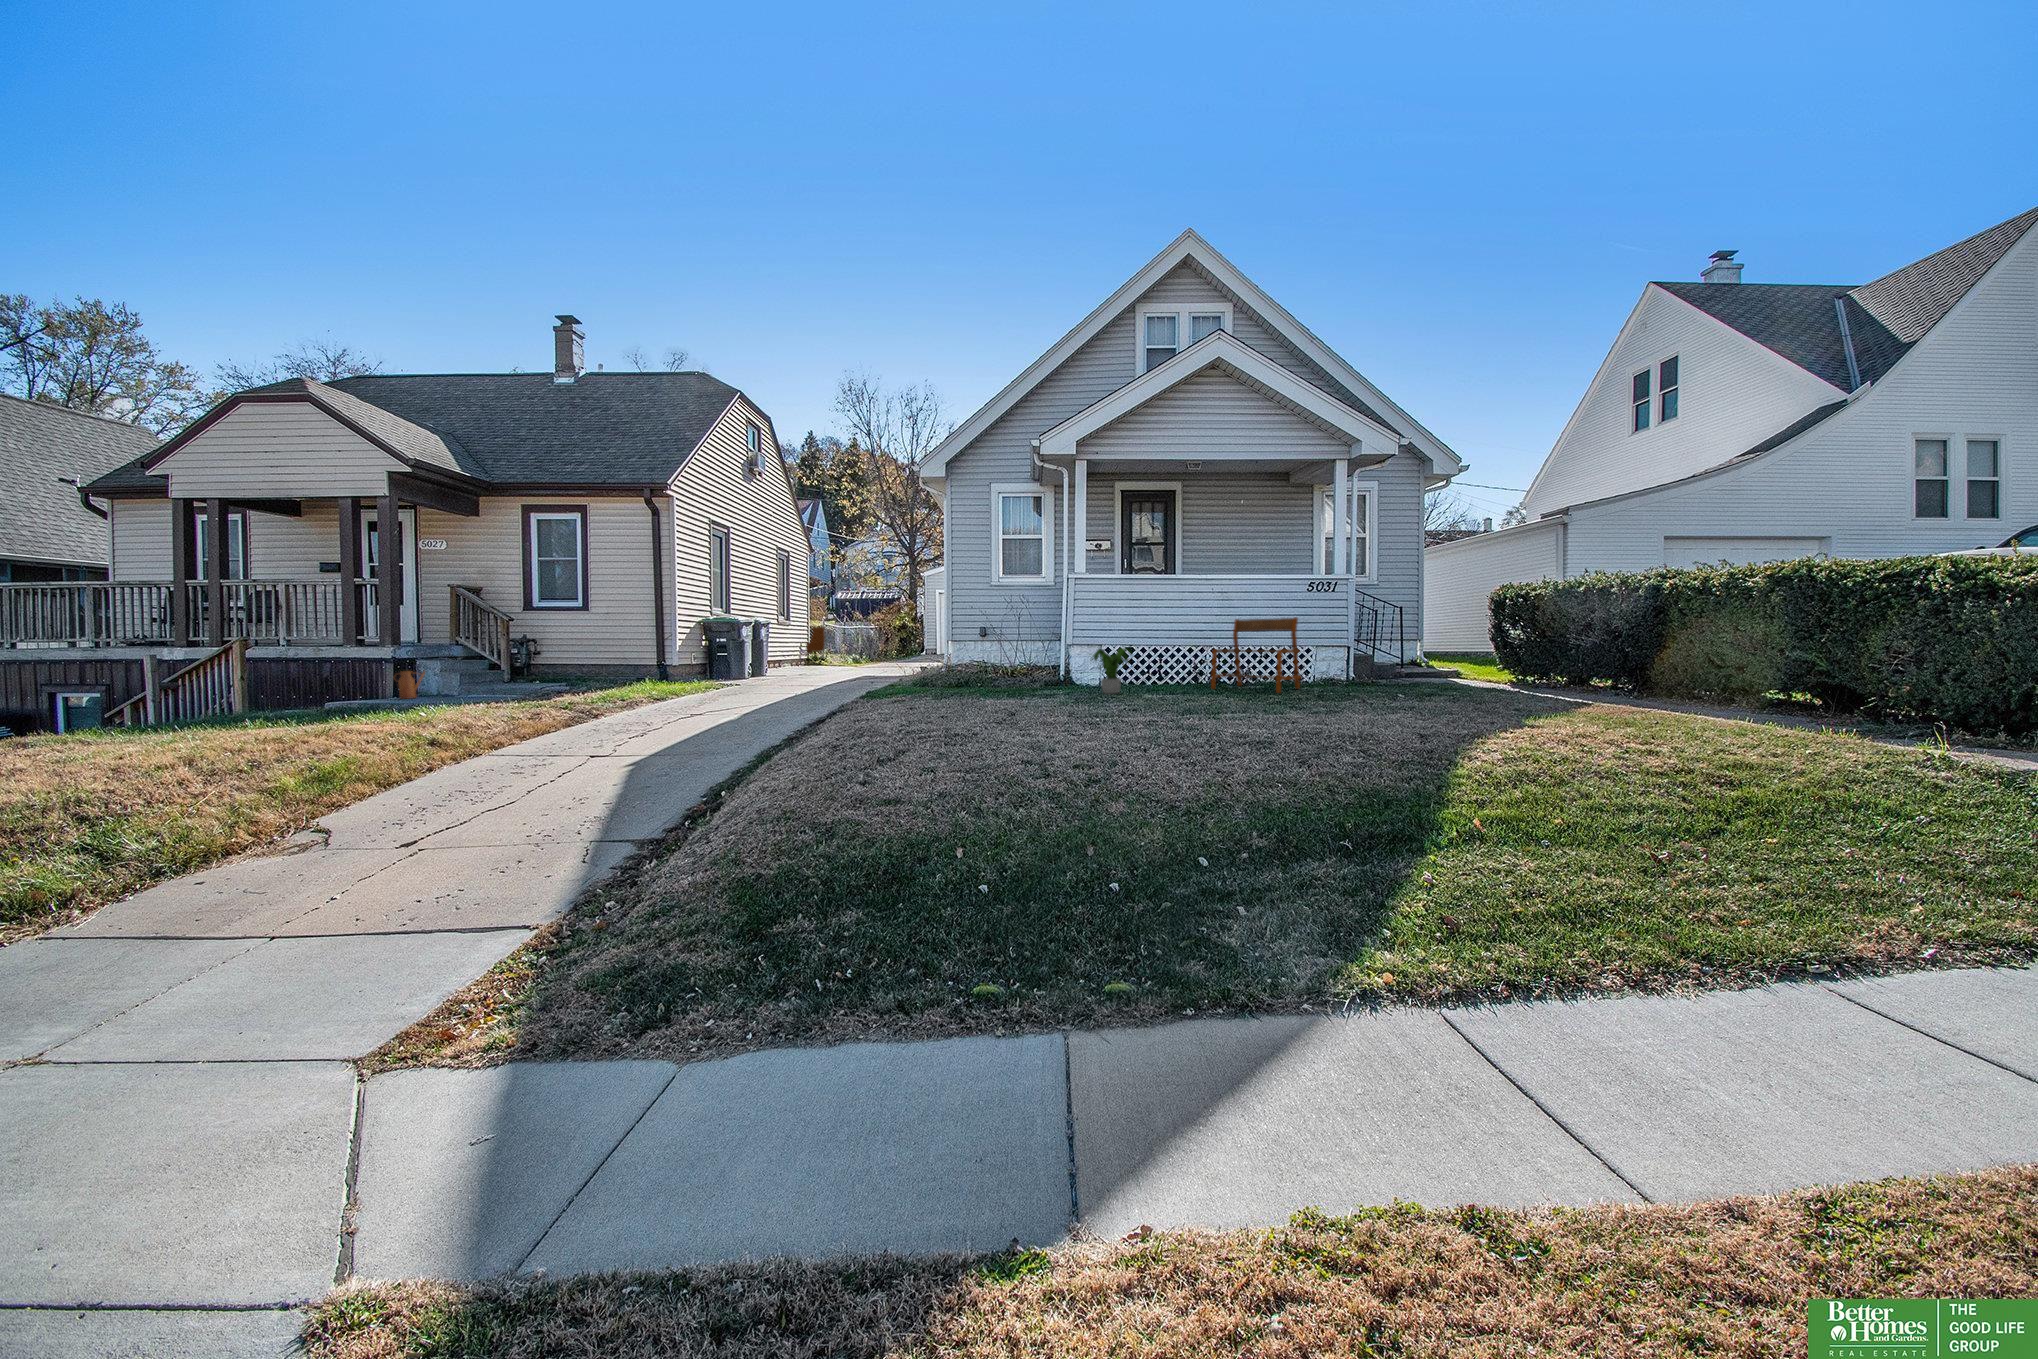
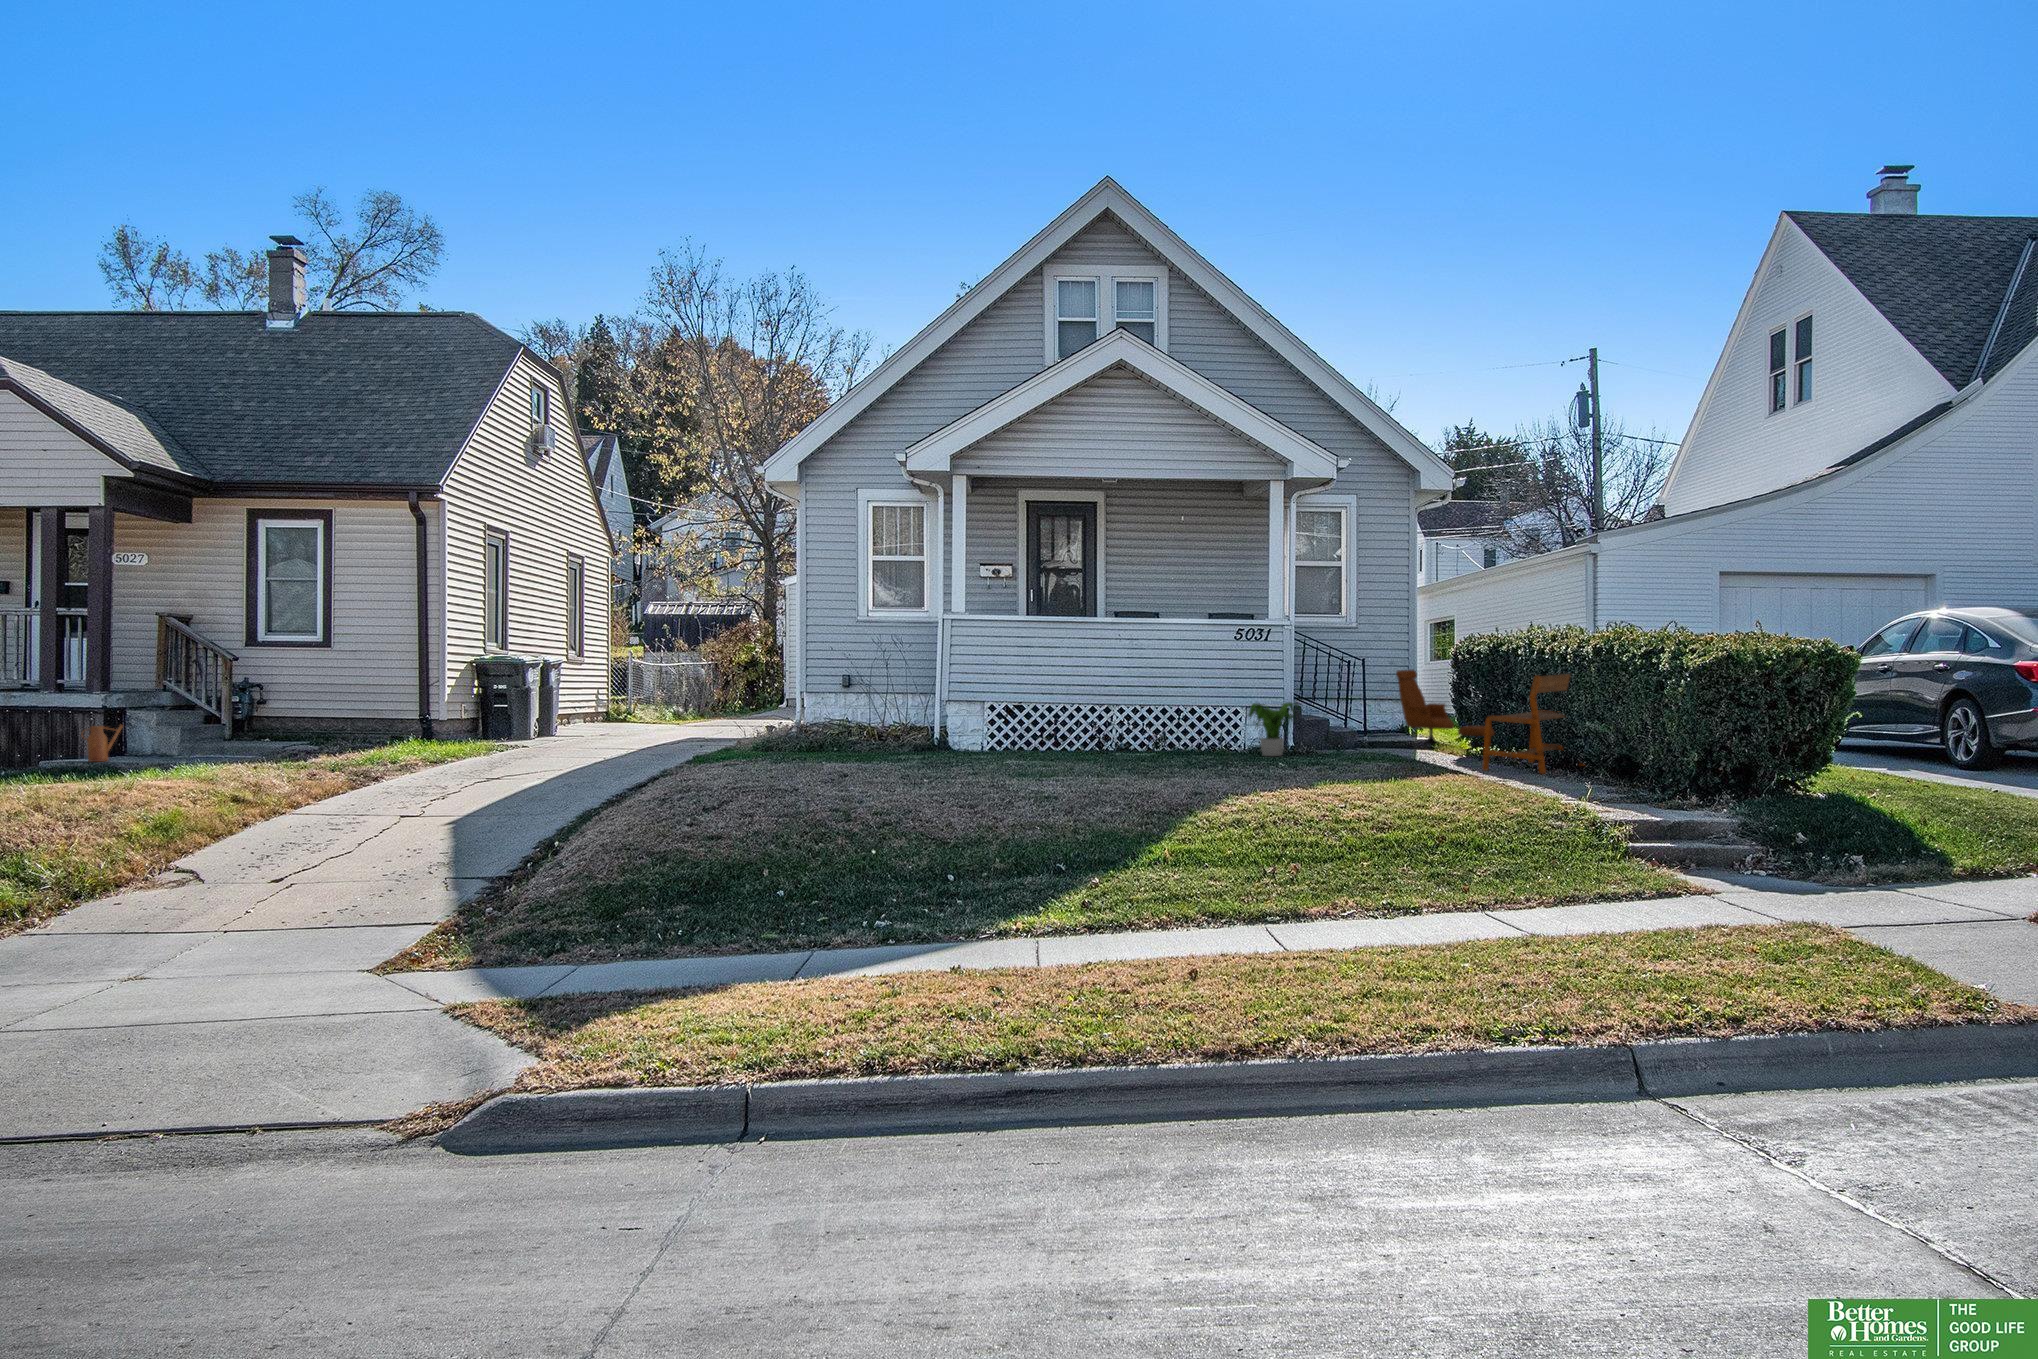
bench: present [1211,617,1301,693] -> present [1482,674,1584,774]
lounge chair: present [806,627,826,660] -> present [1396,670,1494,750]
potted plant: present [1091,648,1133,694] -> present [1249,702,1300,756]

